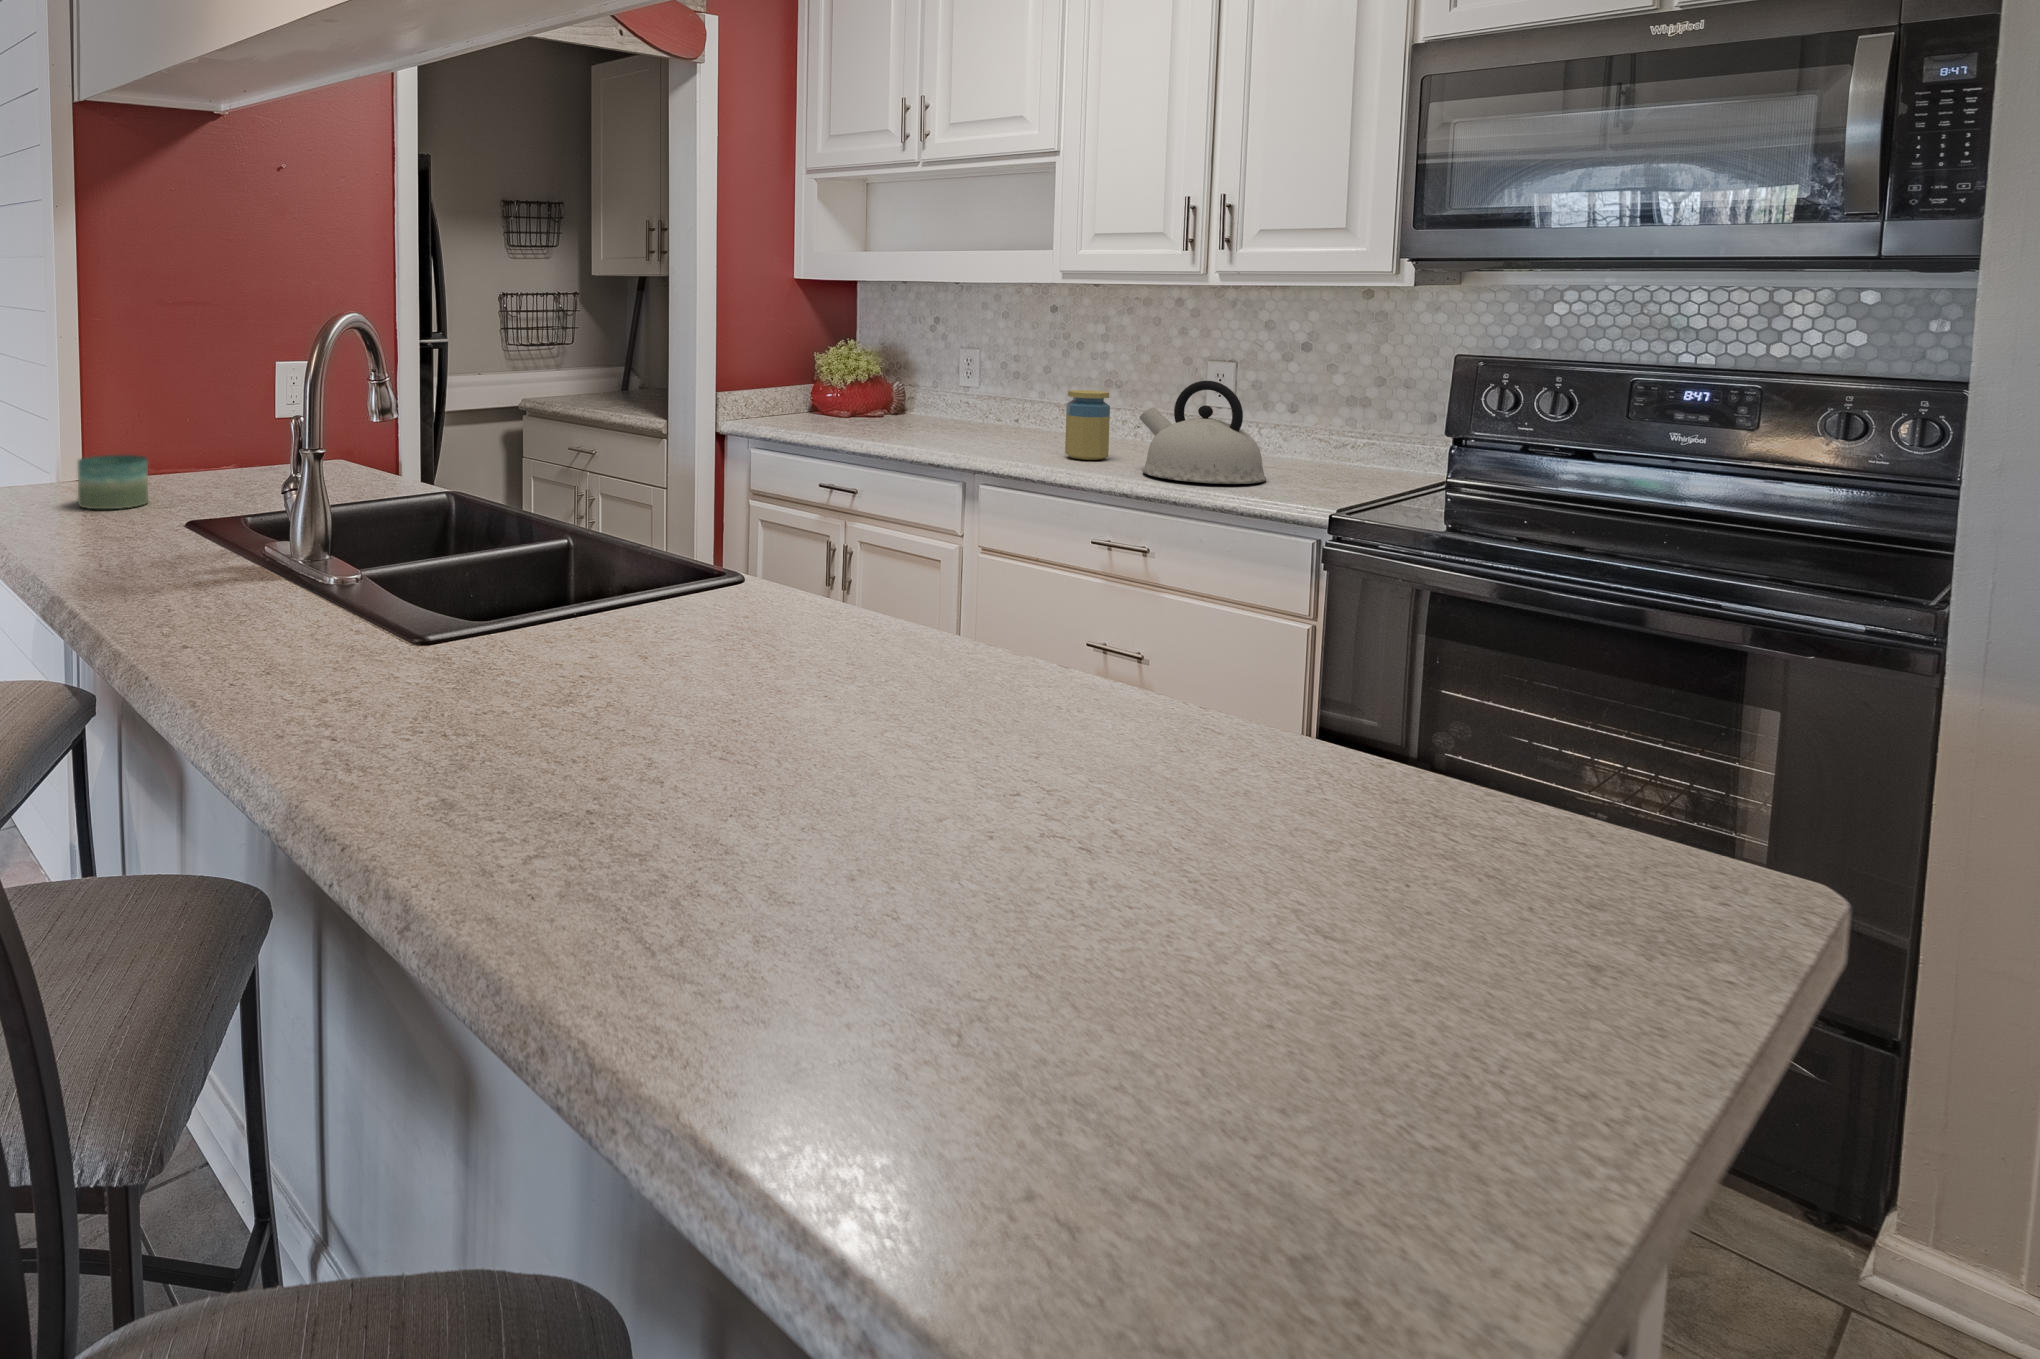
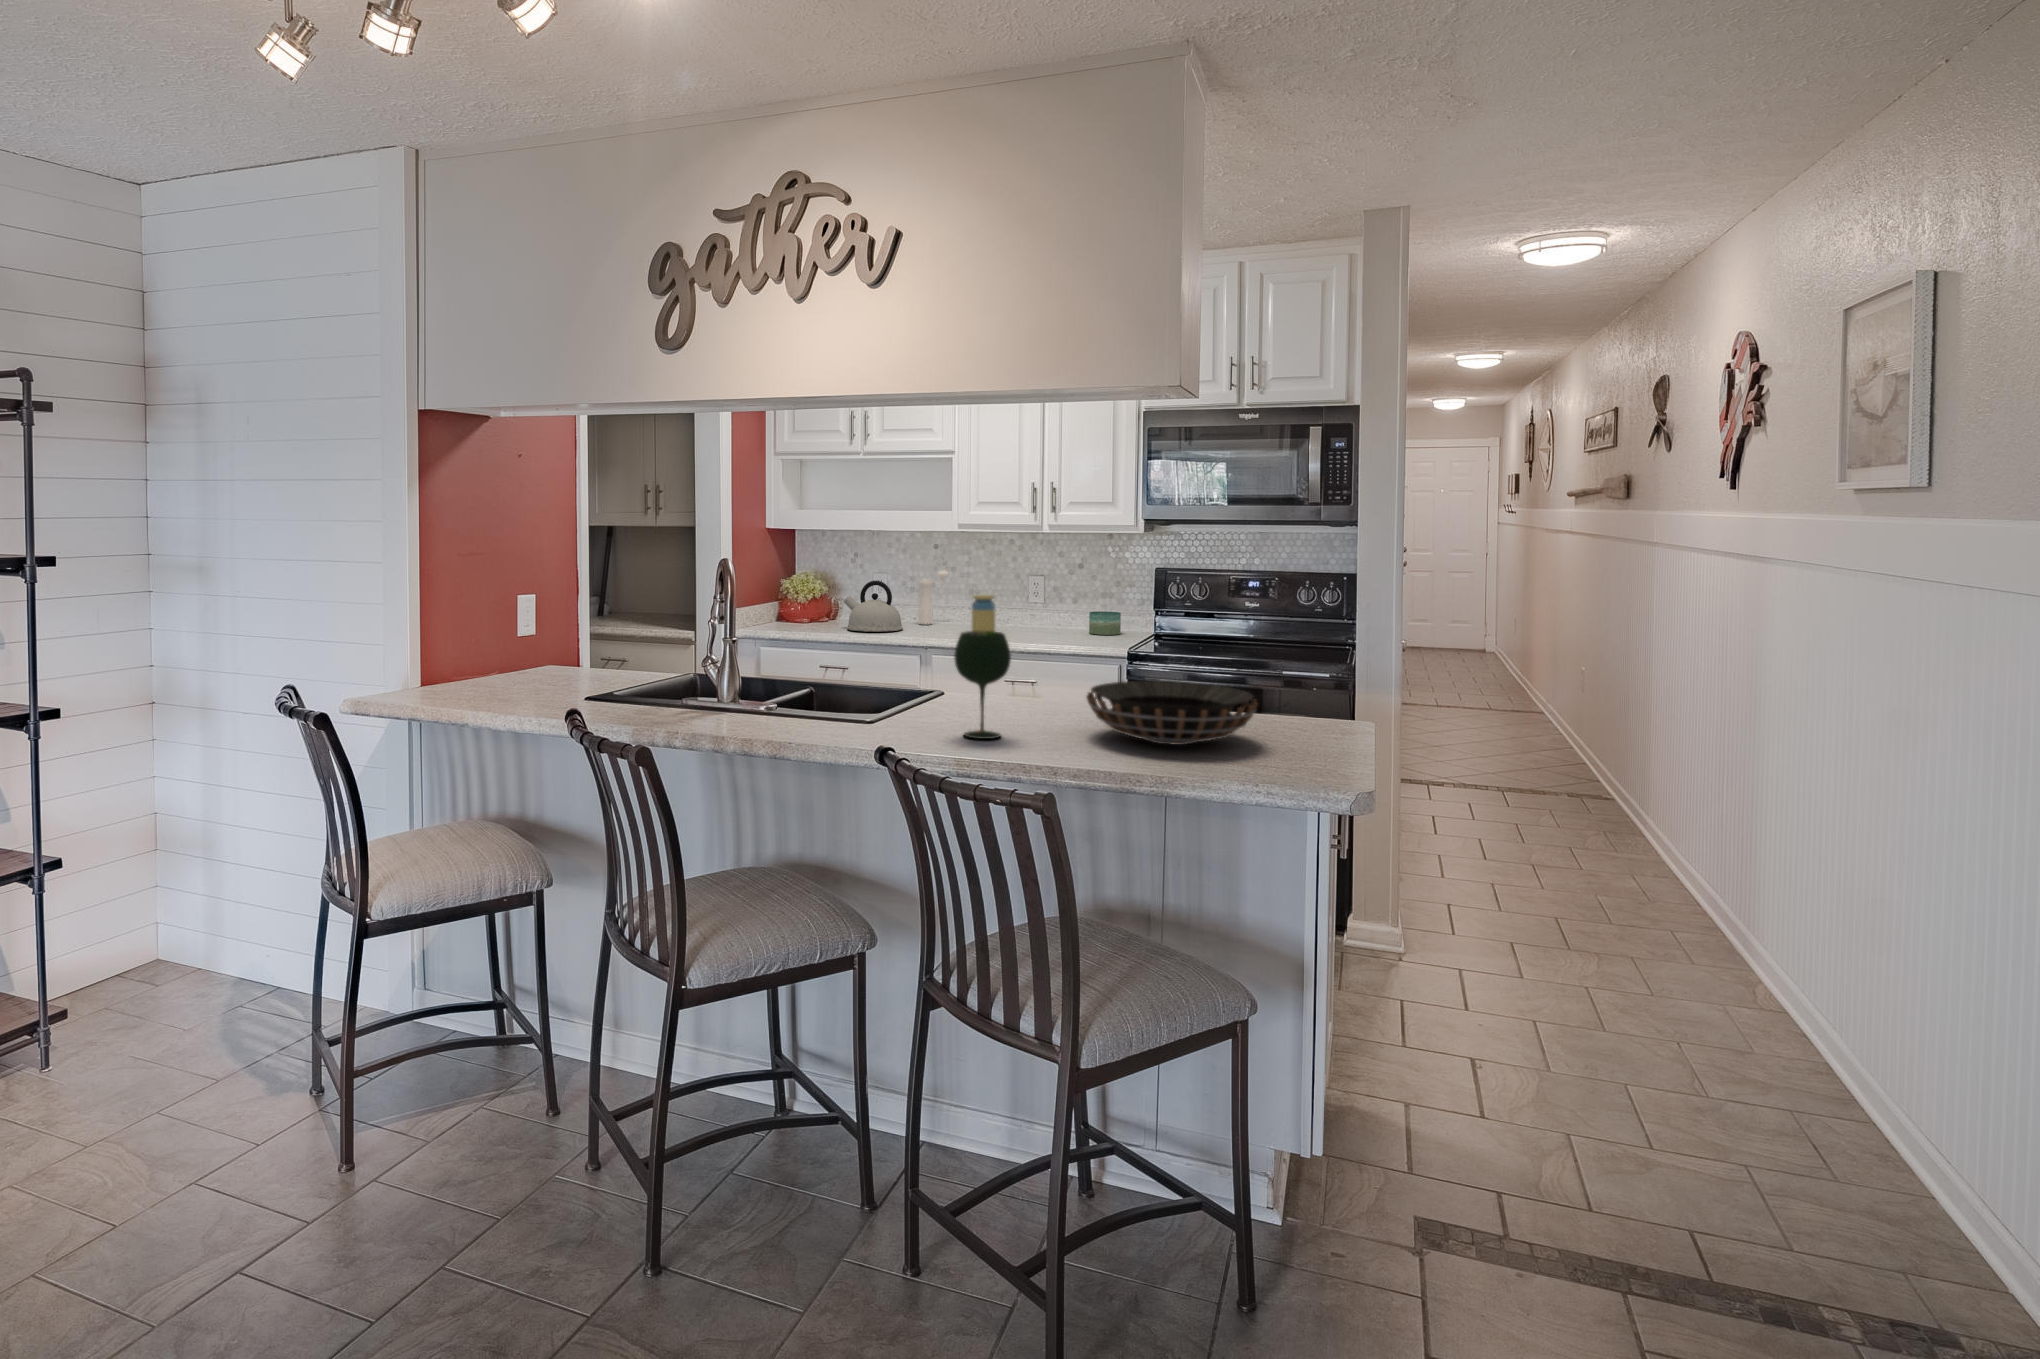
pepper mill: none [1007,347,1070,434] -> present [918,571,948,624]
kettle: present [1140,381,1266,484] -> present [844,581,903,632]
candle: present [78,455,148,509] -> present [1089,612,1121,635]
wine glass: none [516,470,633,703] -> present [954,631,1011,739]
decorative bowl: none [757,612,1197,815] -> present [1087,681,1258,745]

